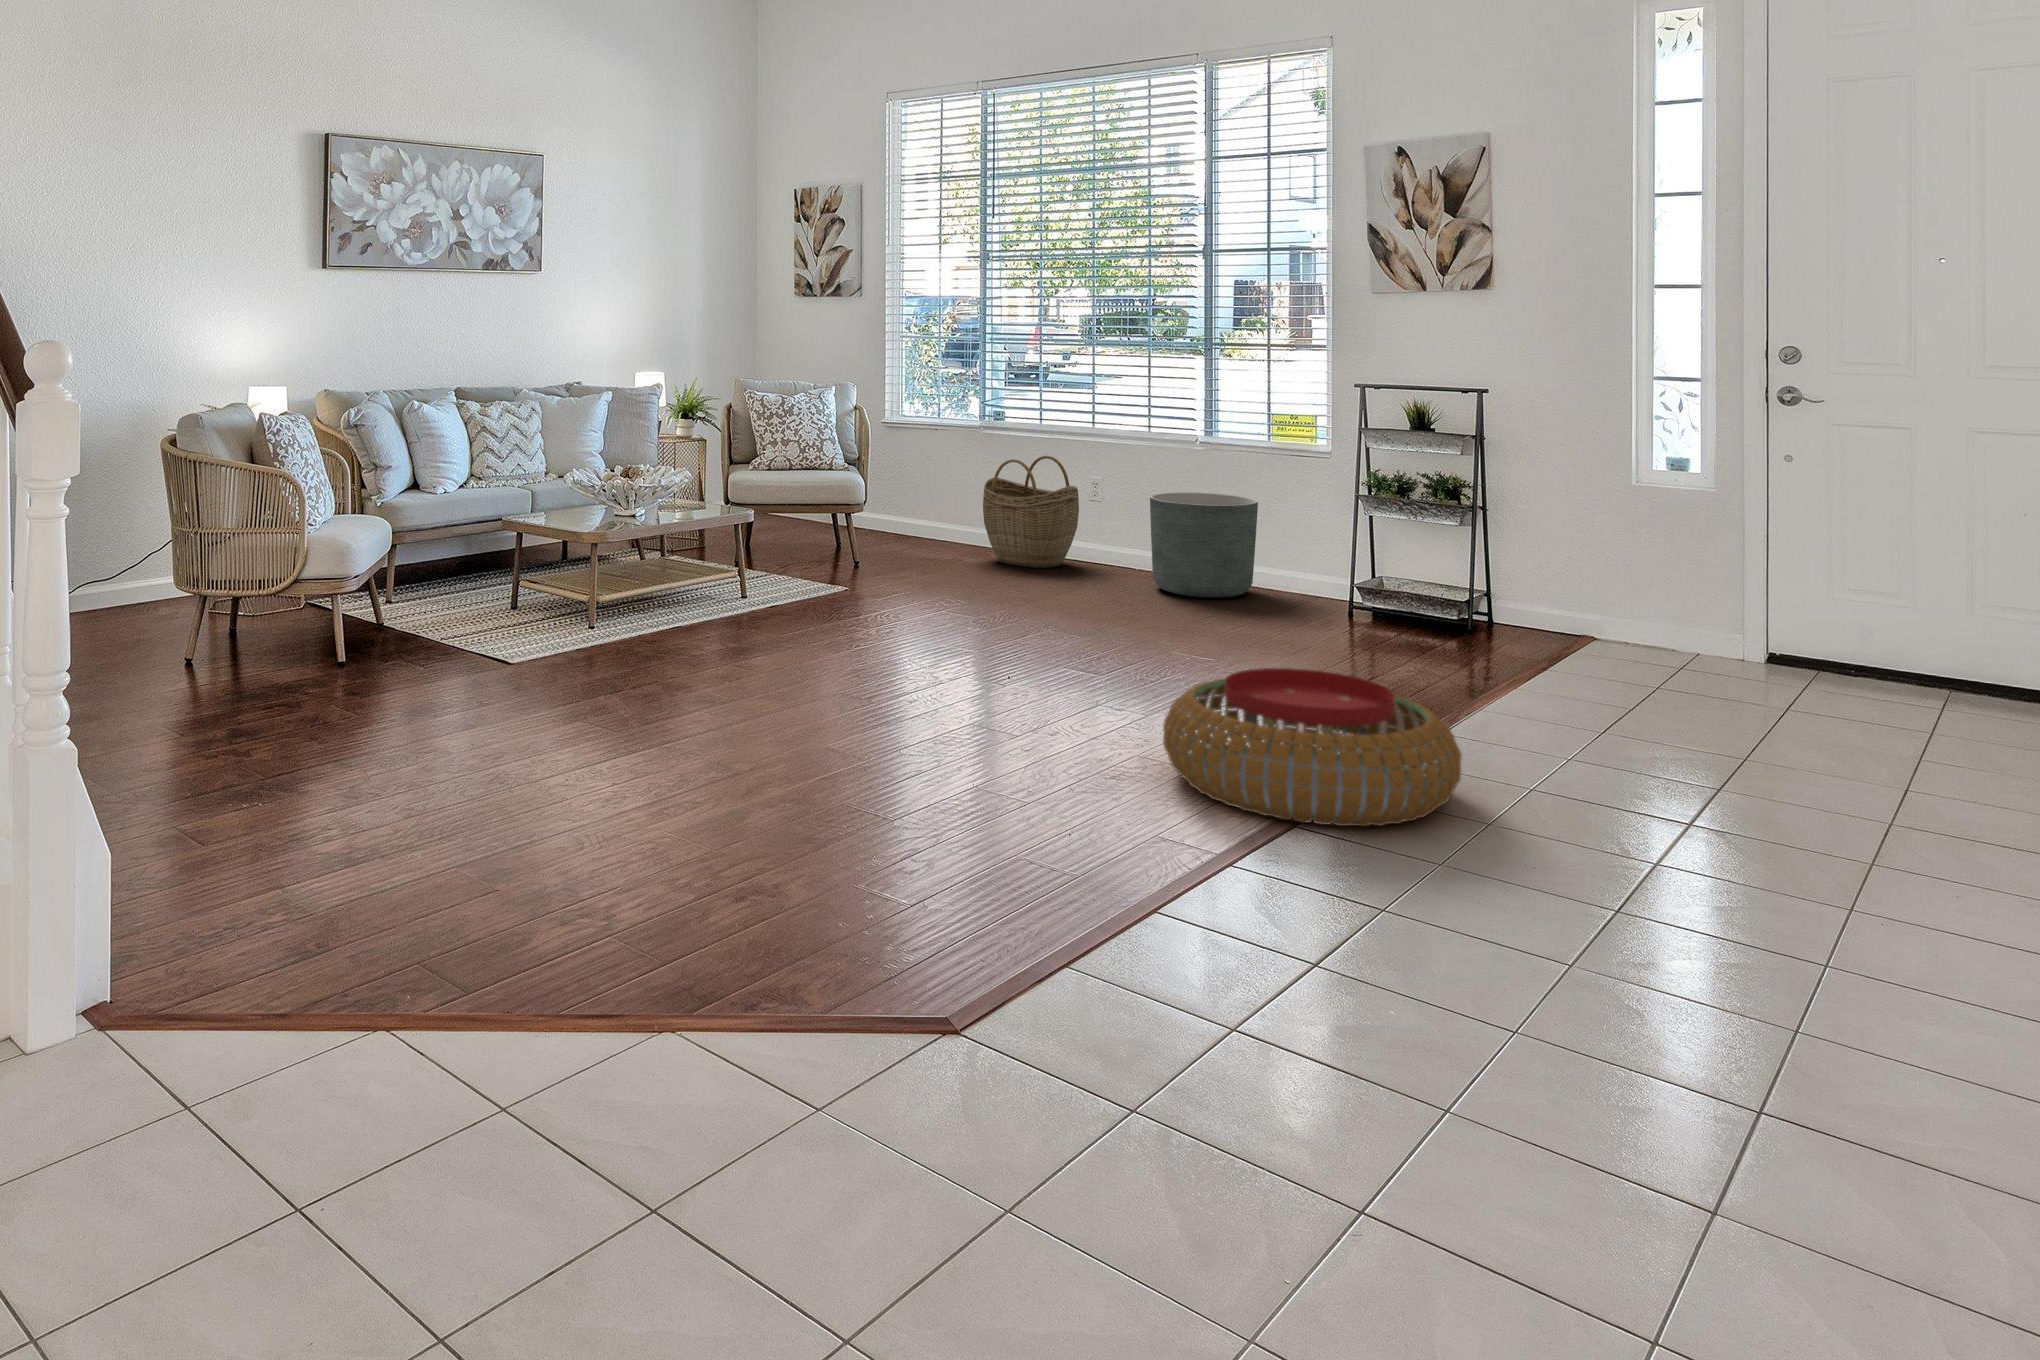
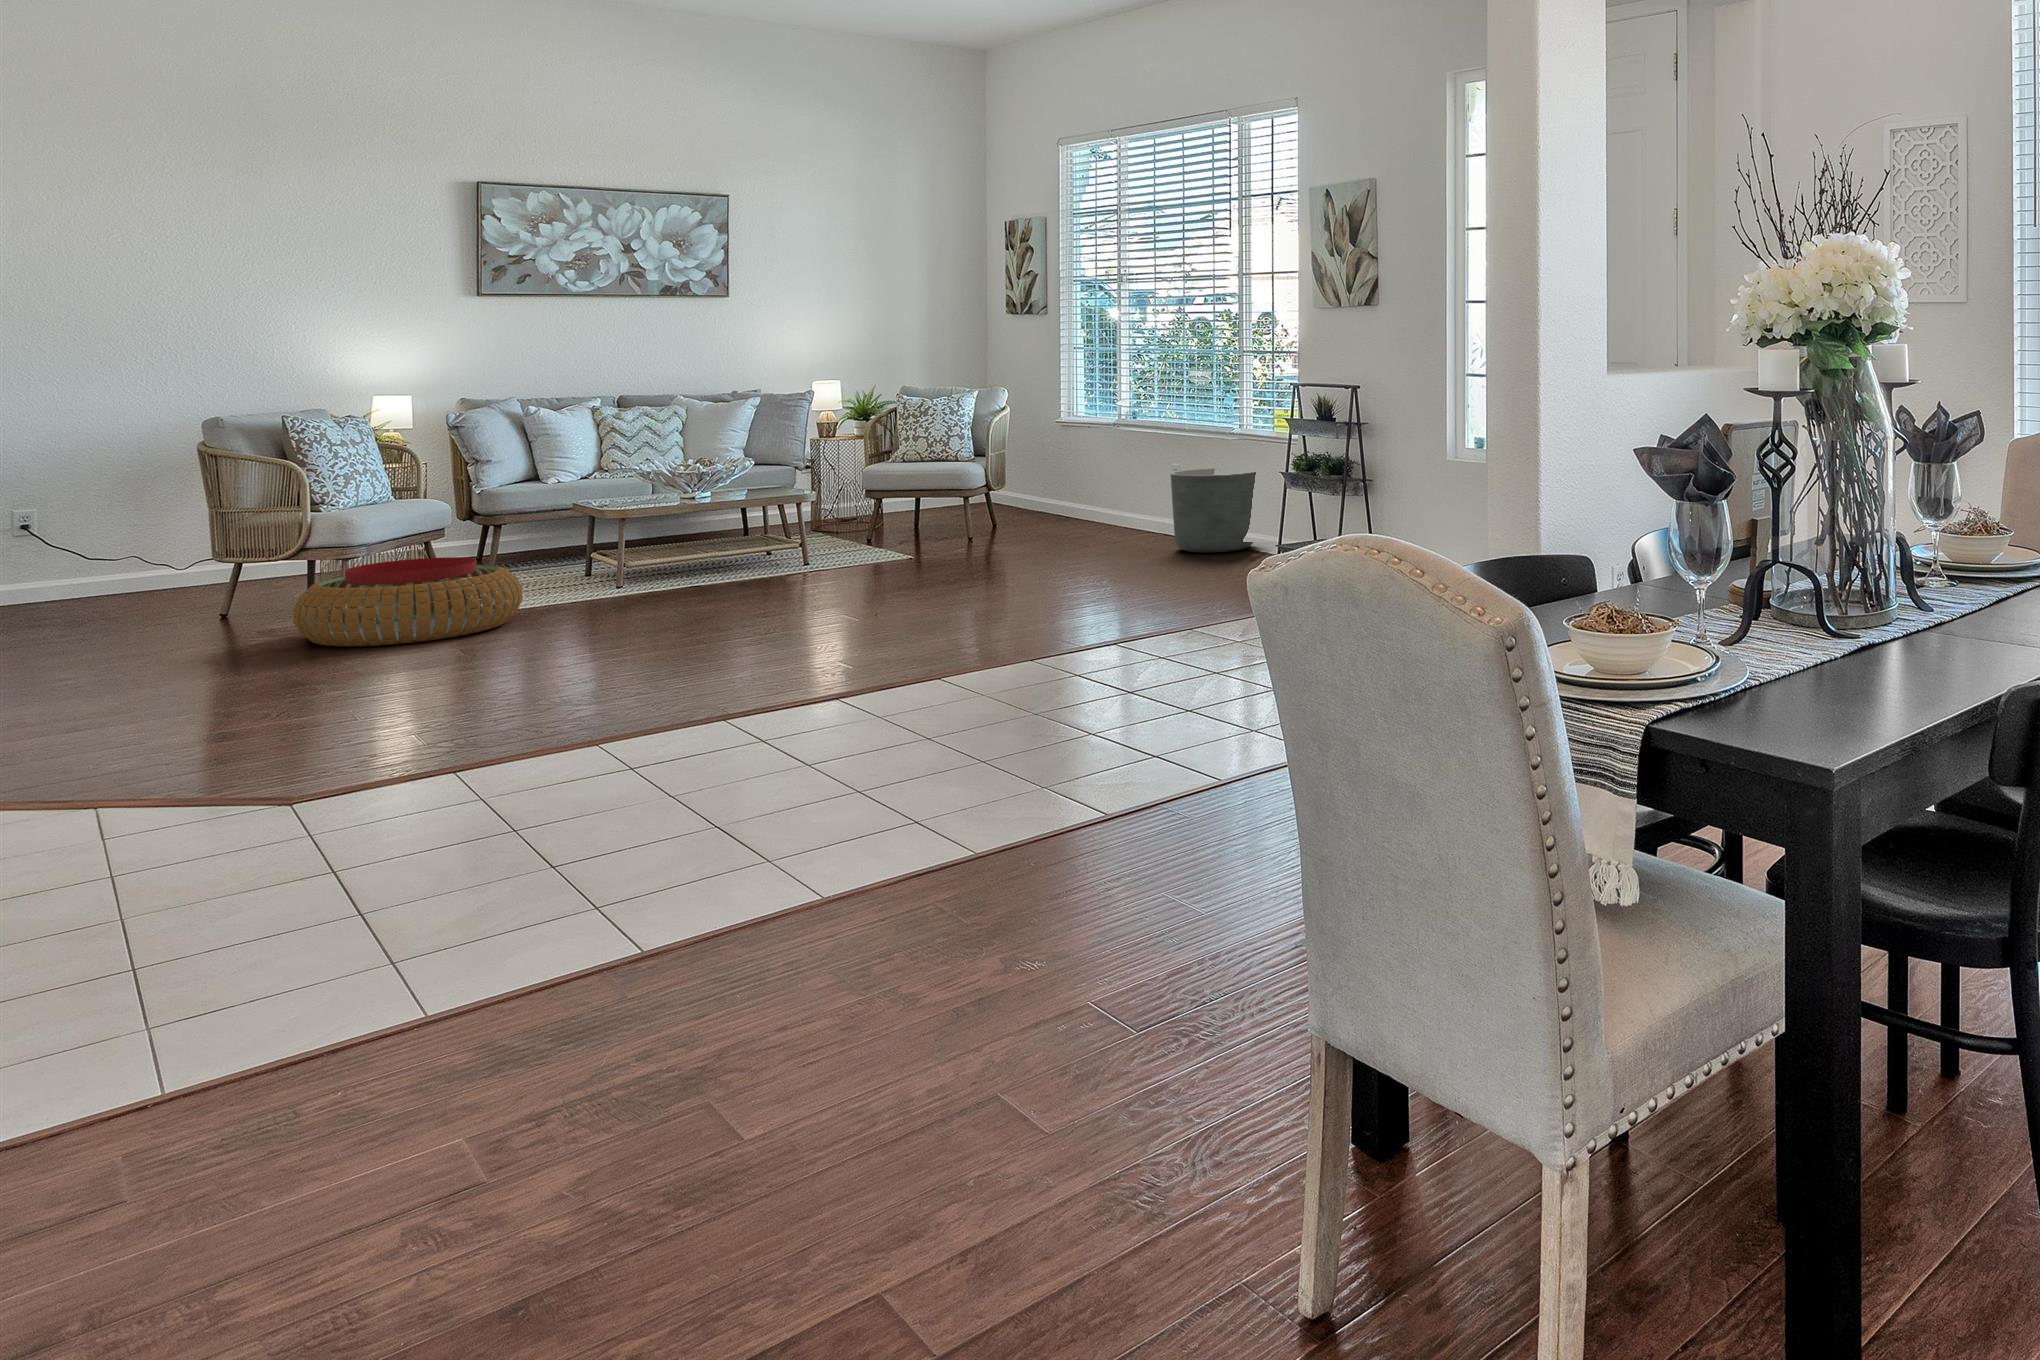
woven basket: present [983,456,1079,568] -> none [1089,443,1165,537]
pouf: present [1163,668,1462,826] -> present [293,557,523,646]

